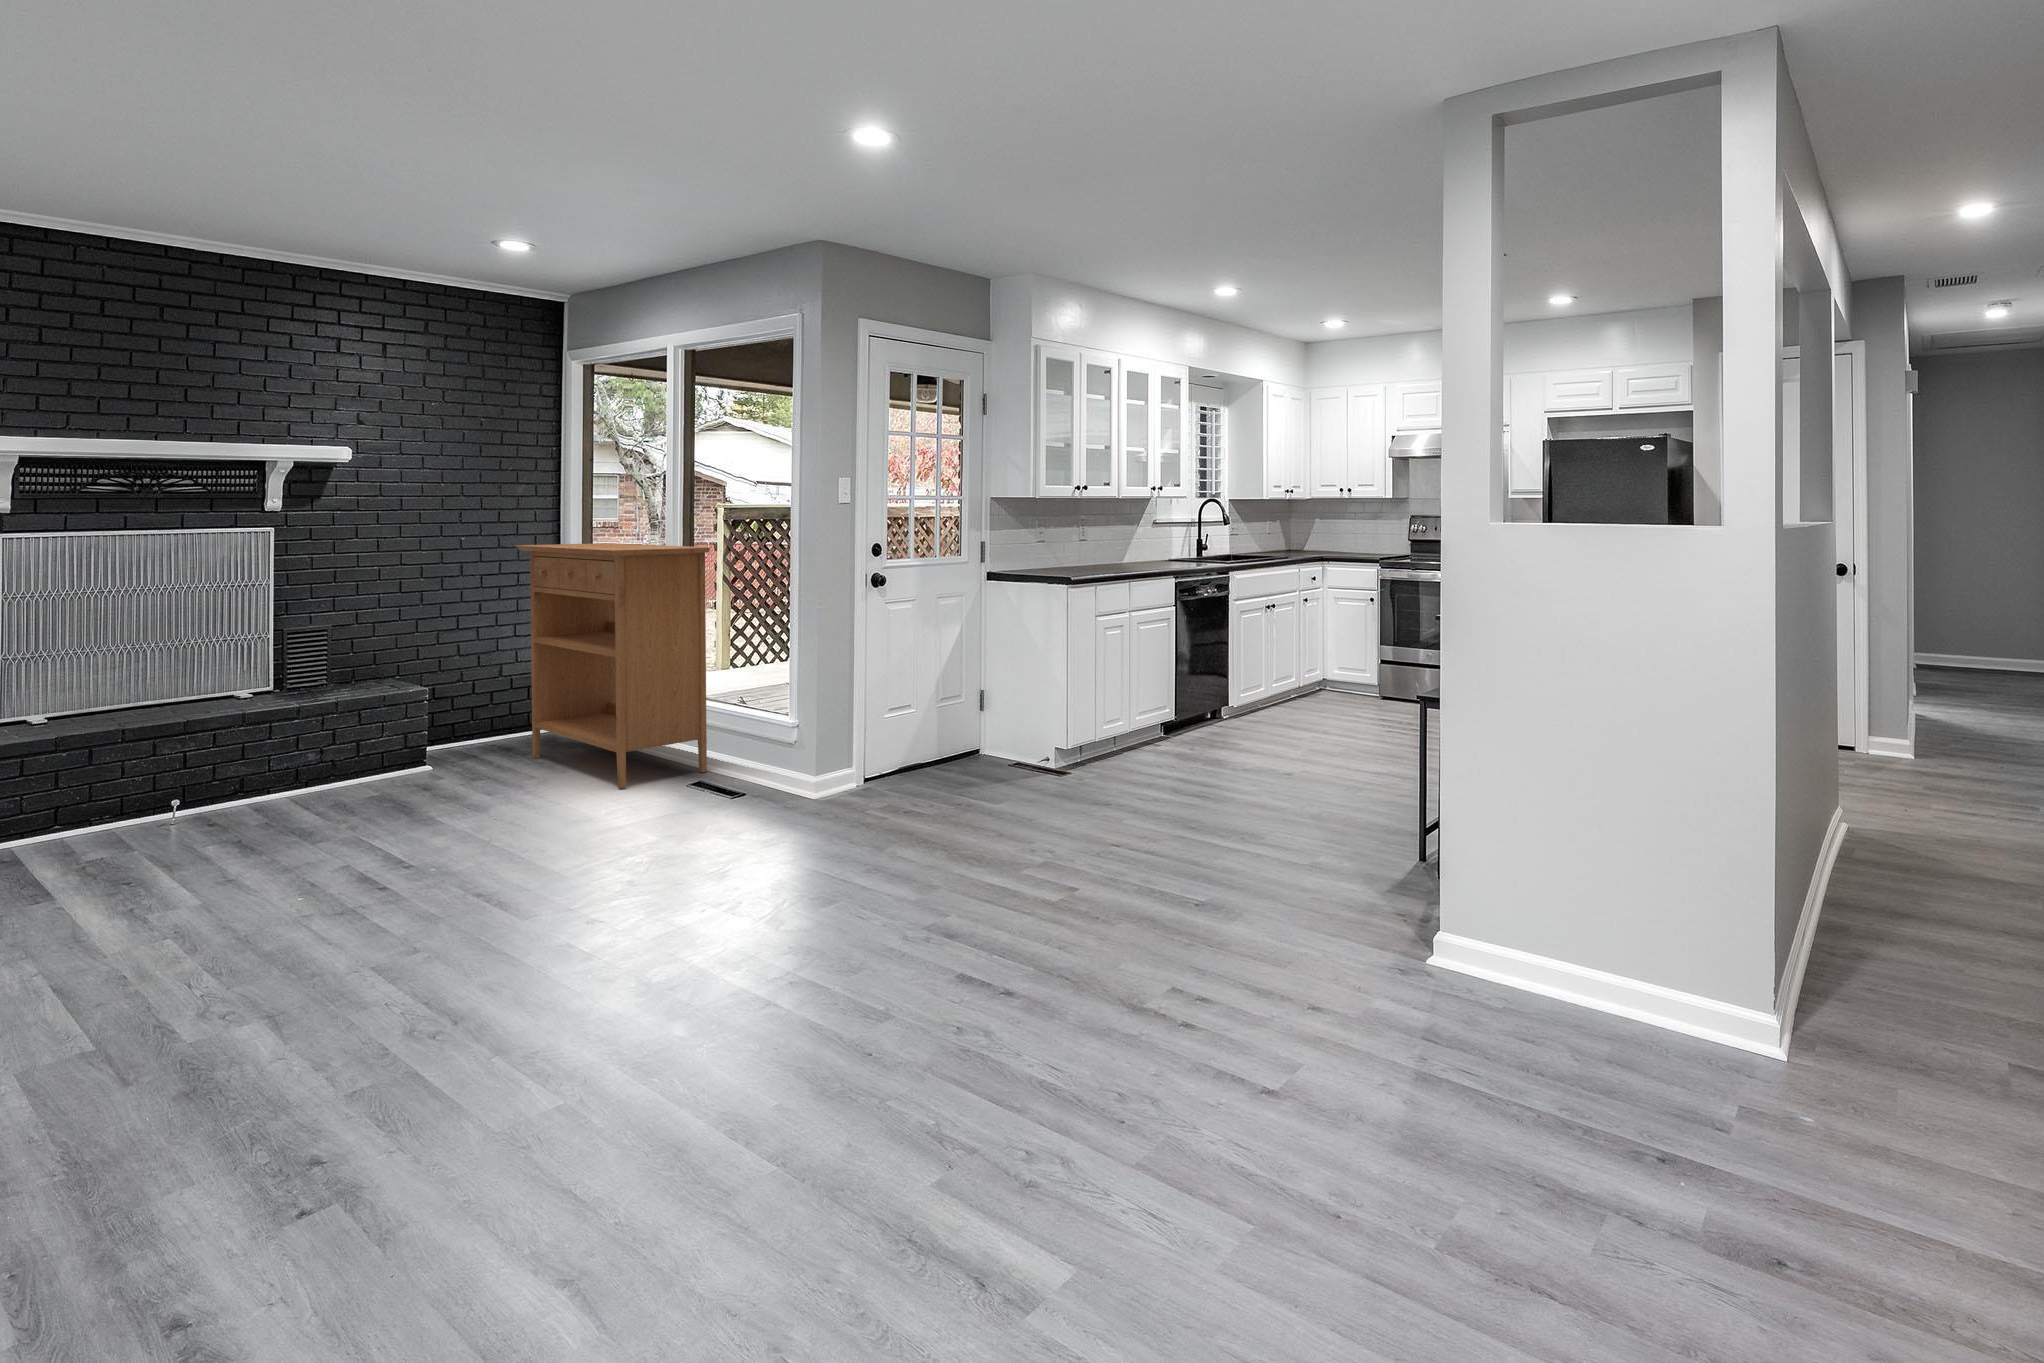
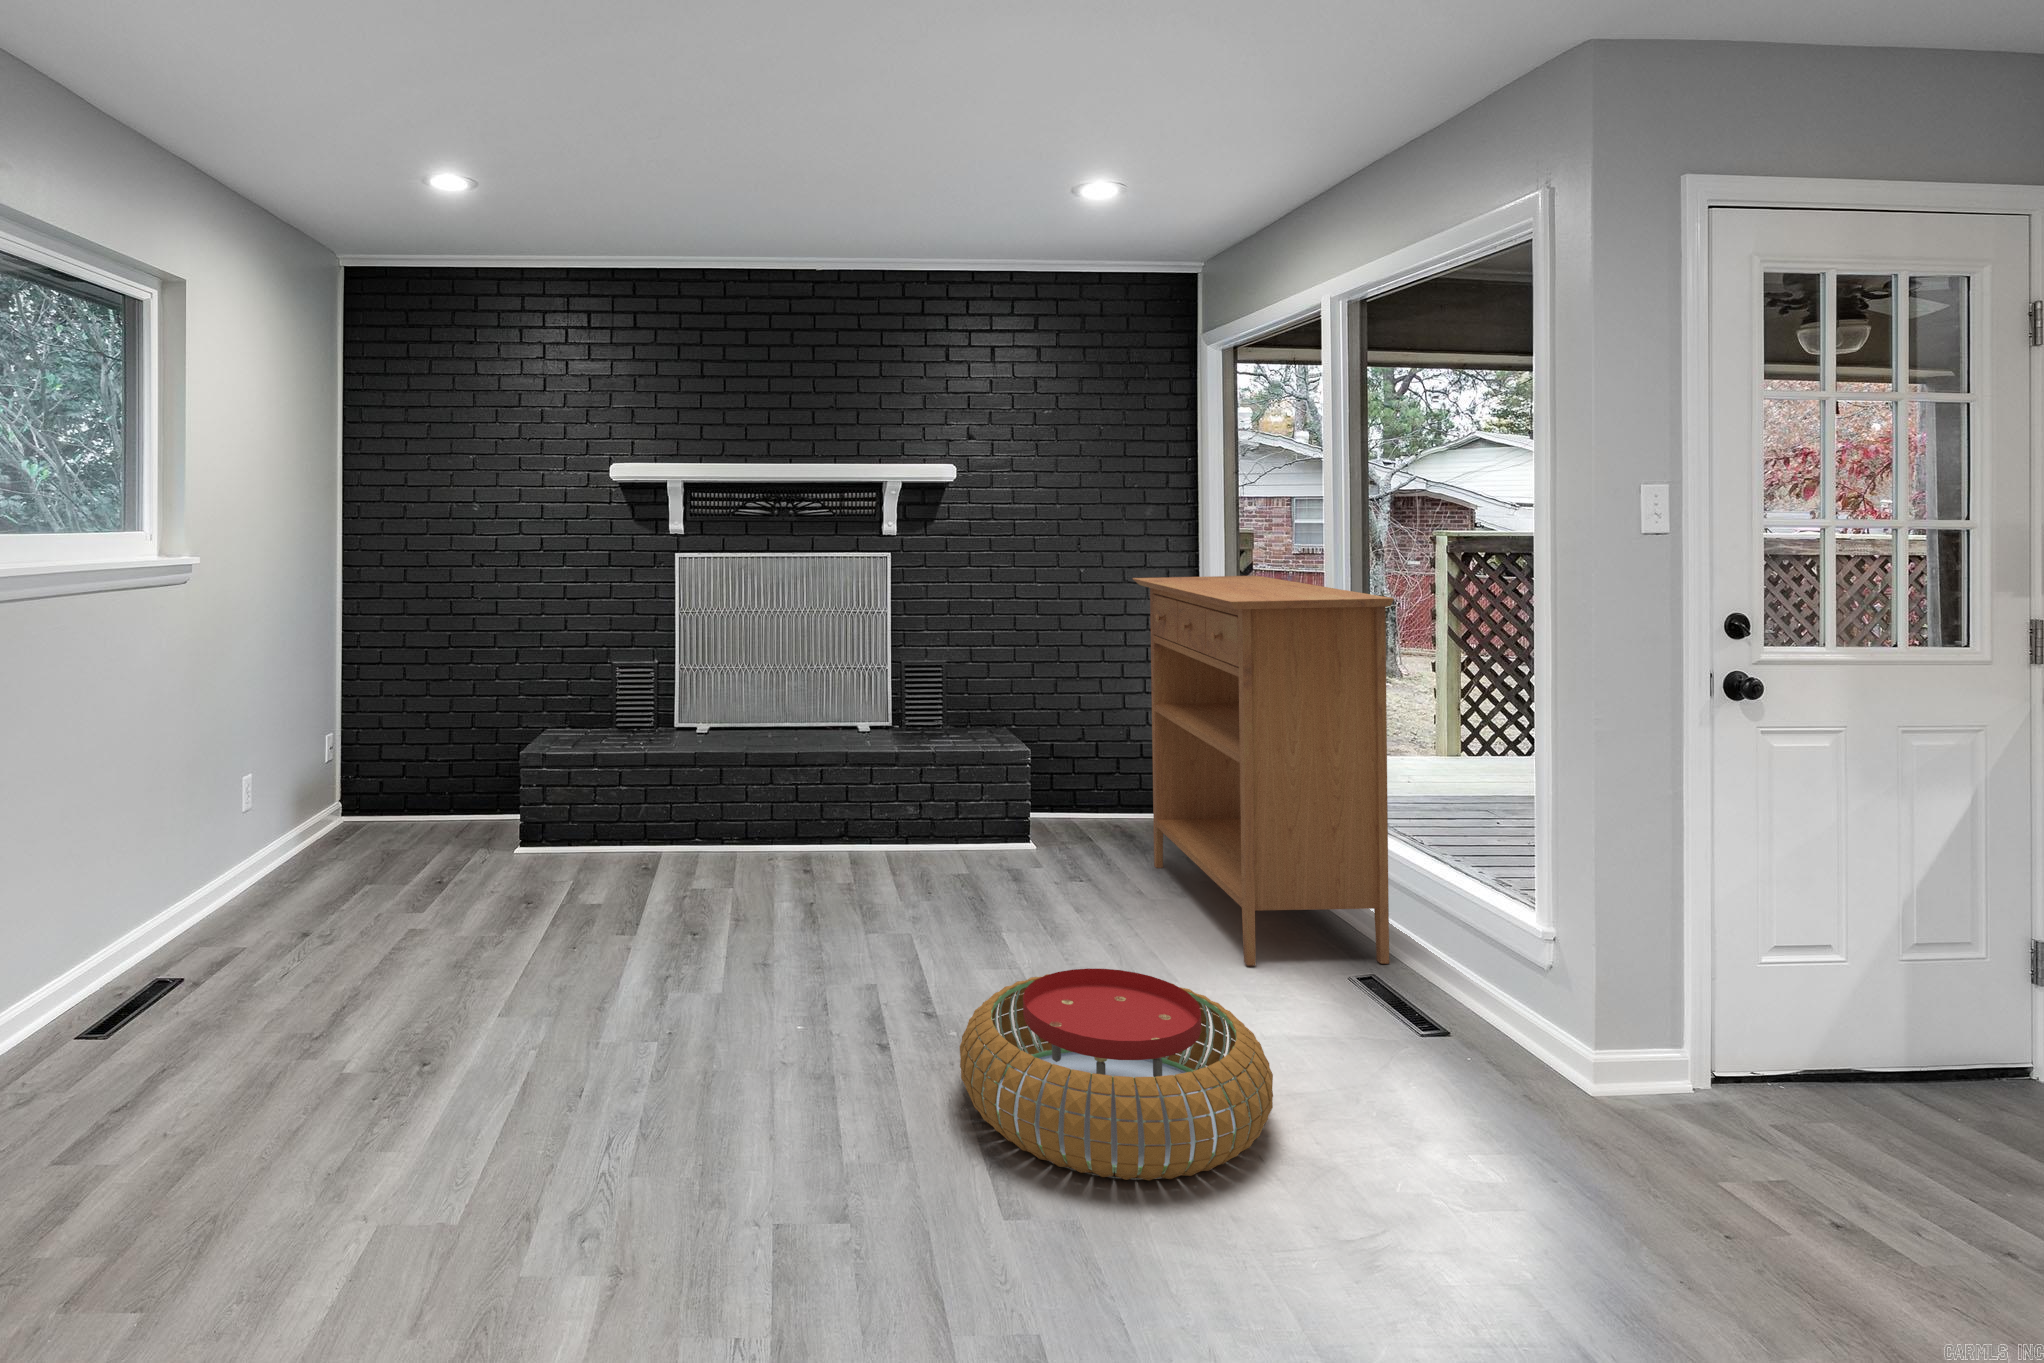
pouf: none [447,779,662,887] -> present [960,969,1273,1181]

